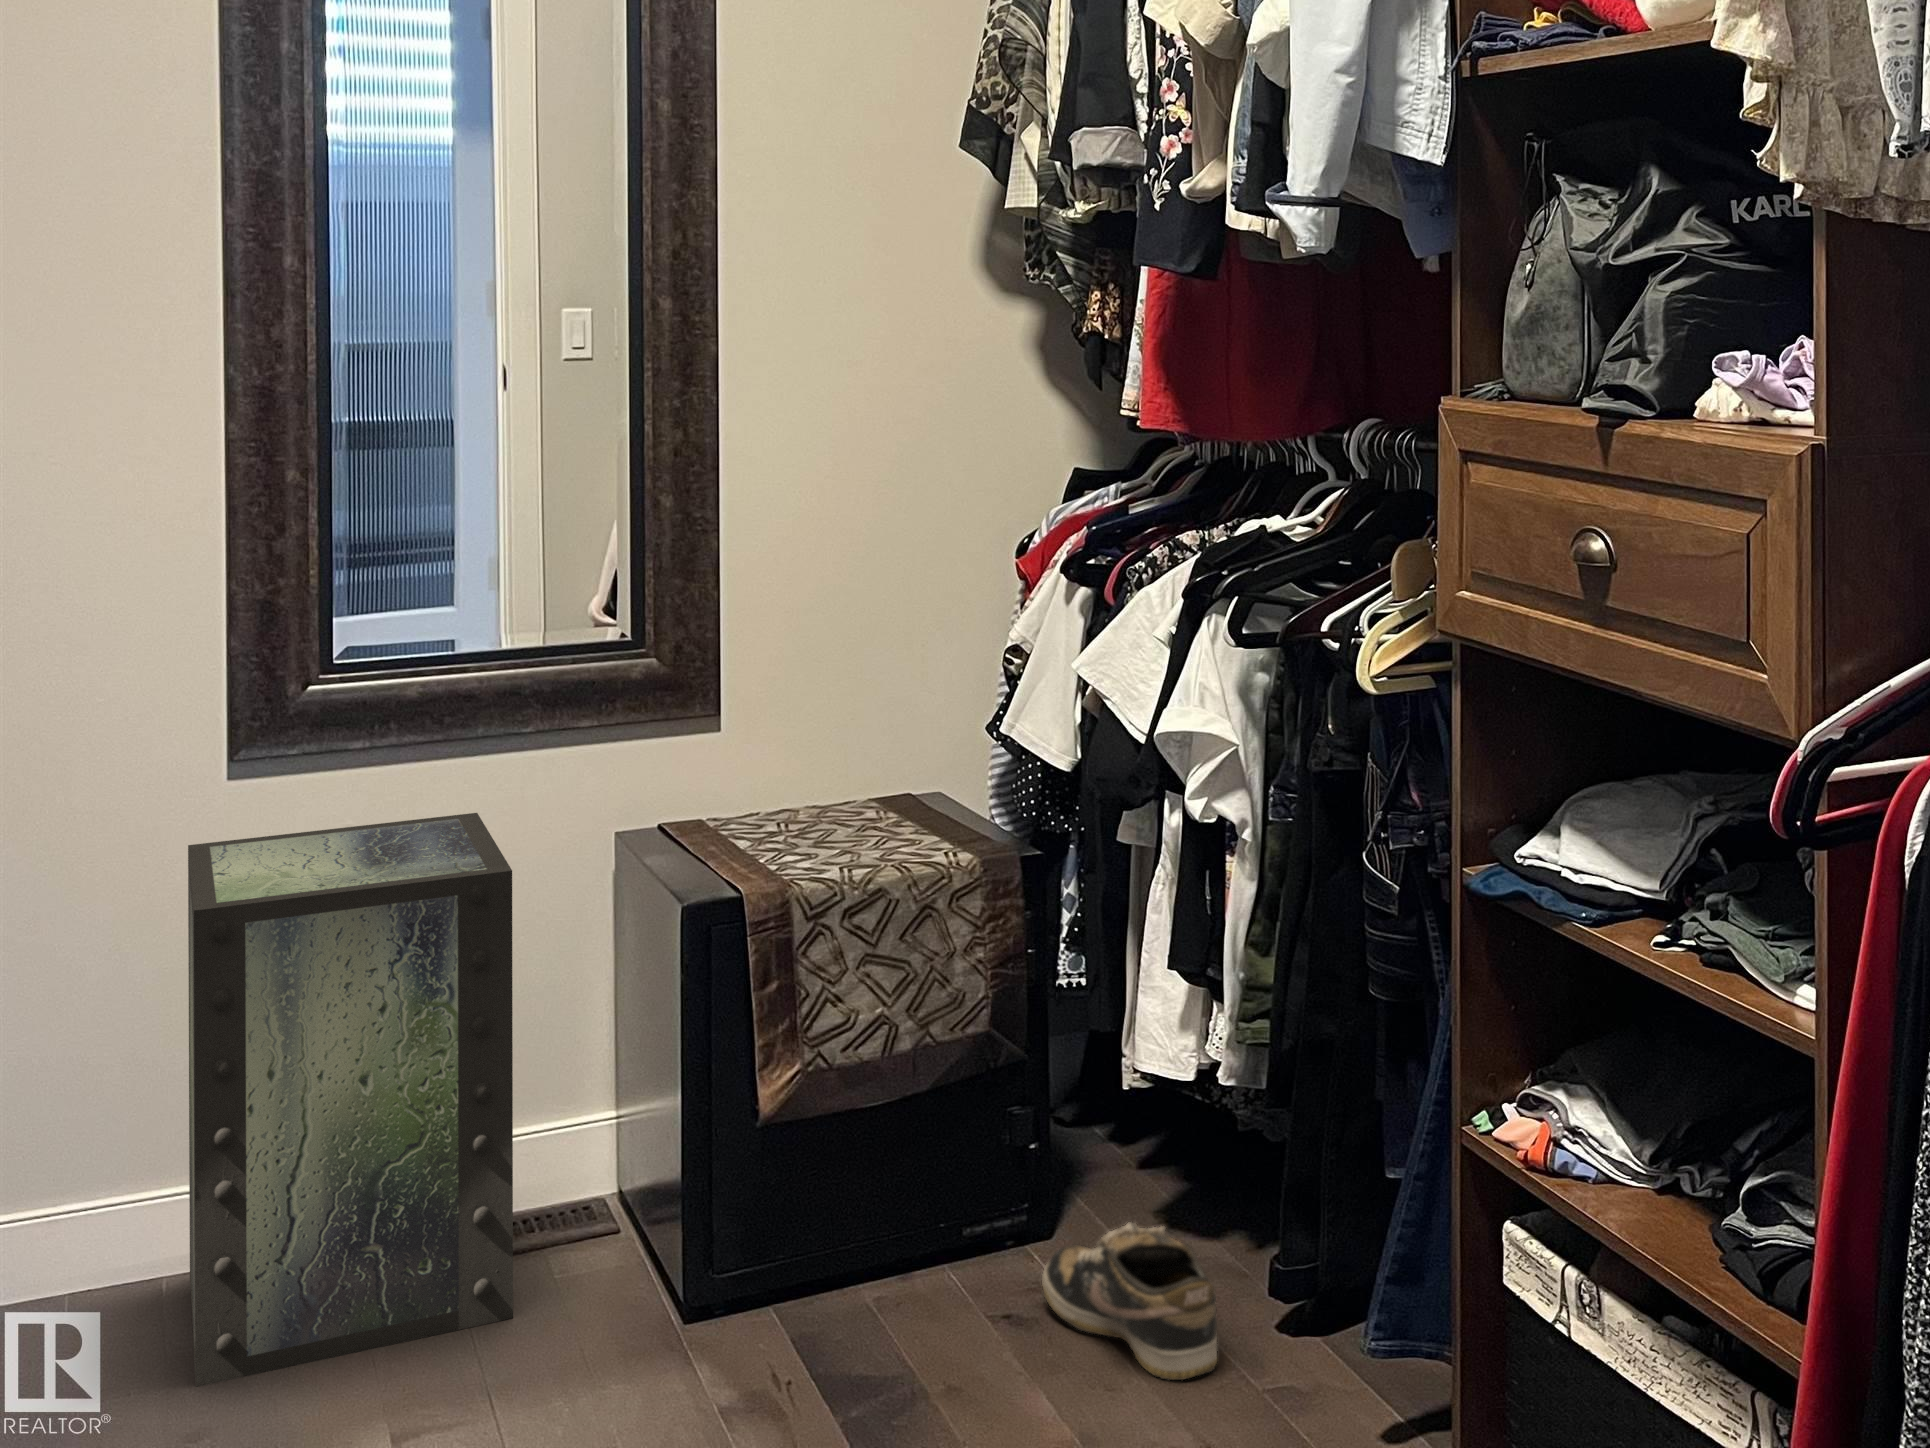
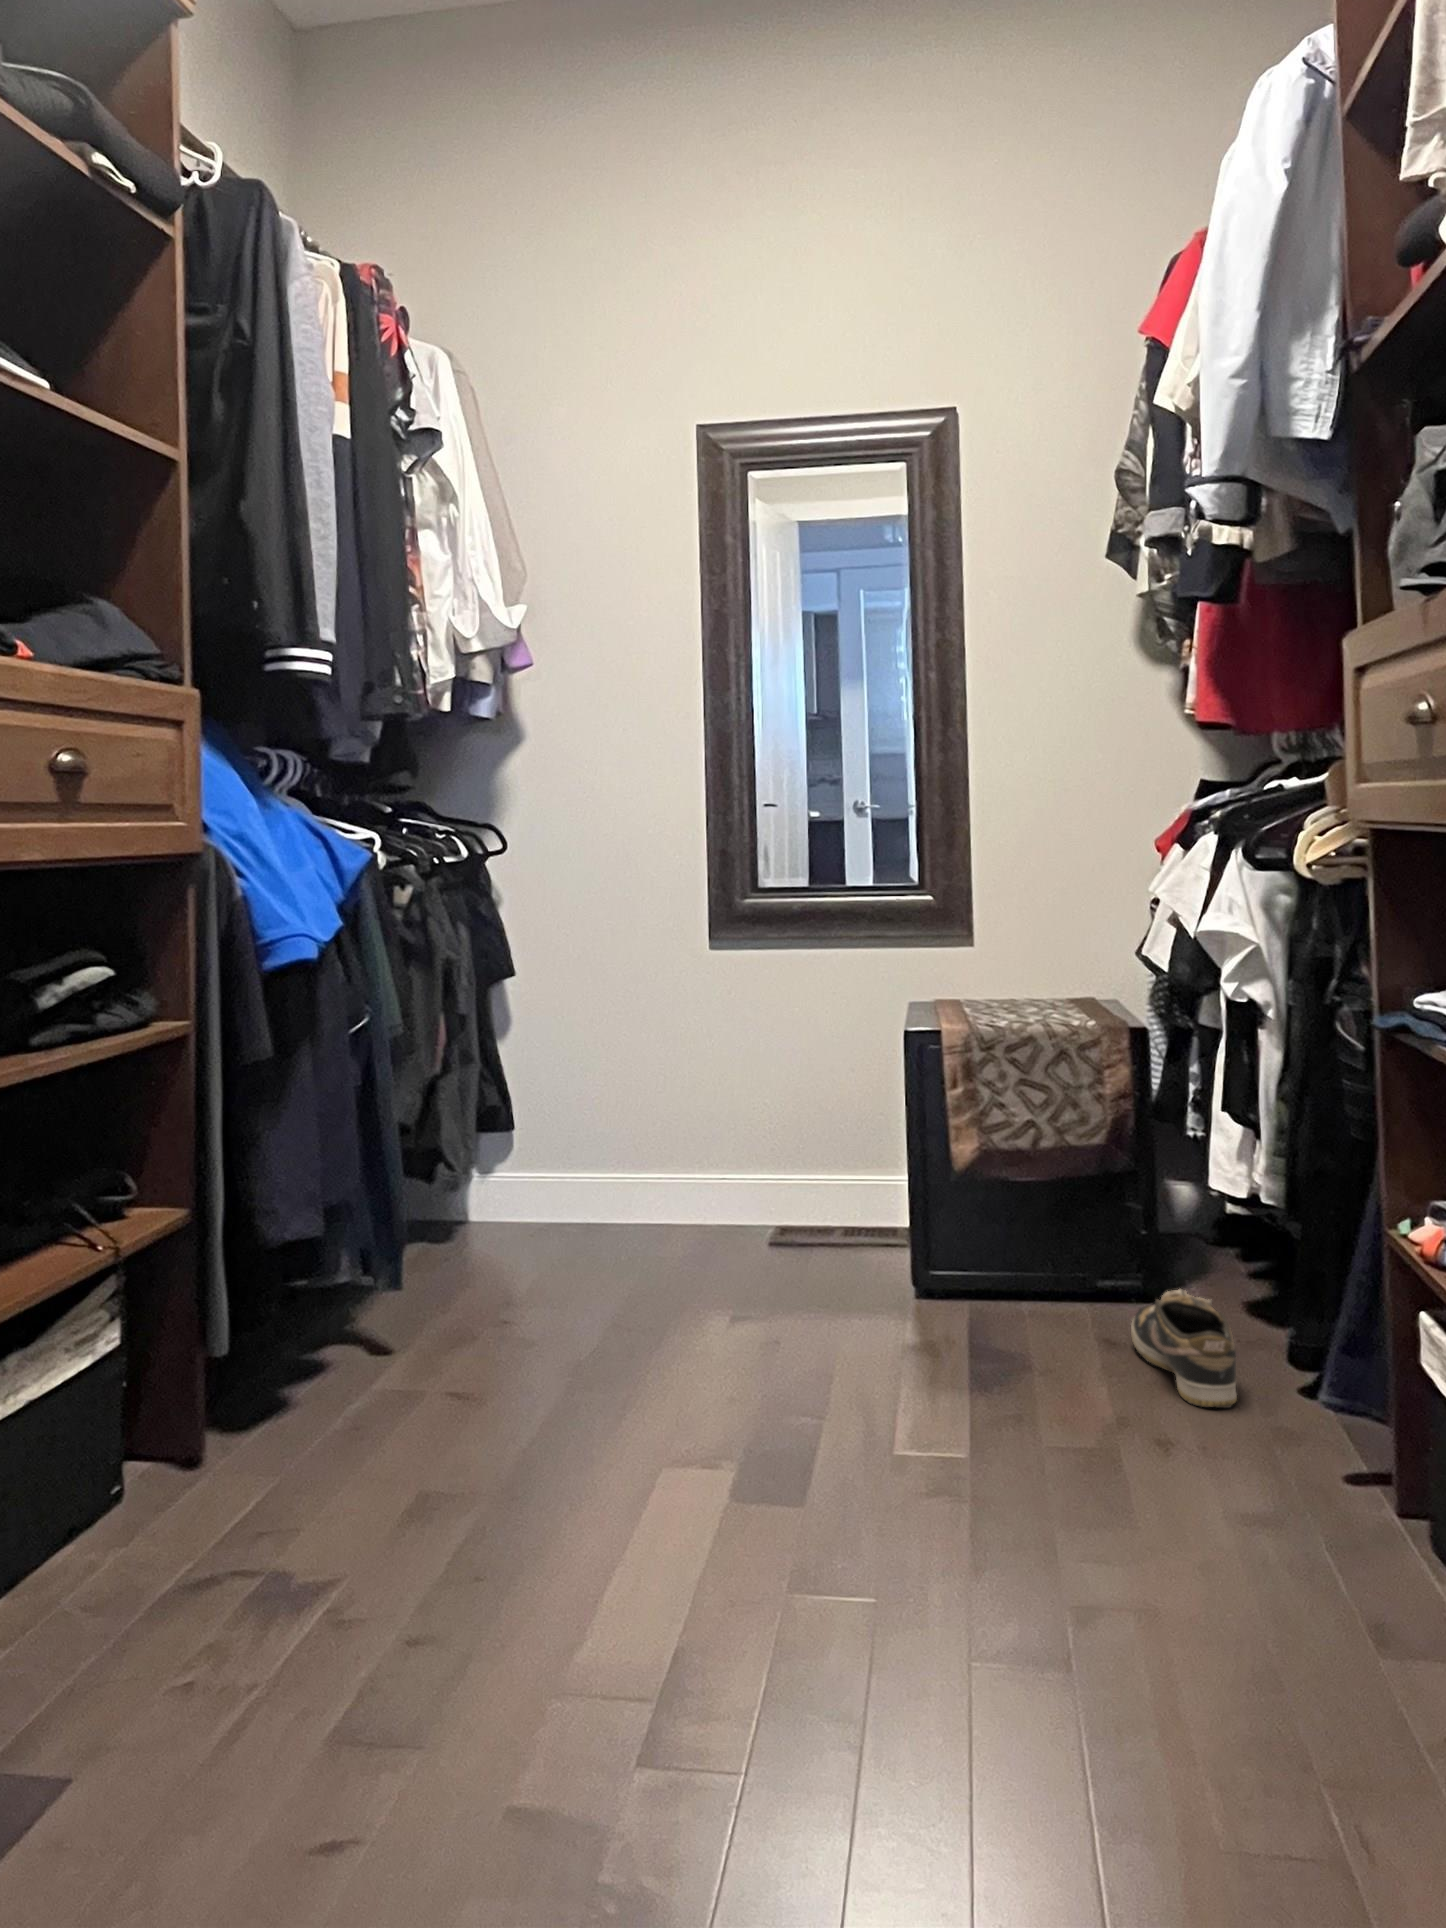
storage box: present [188,813,513,1387] -> none [652,983,835,1279]

